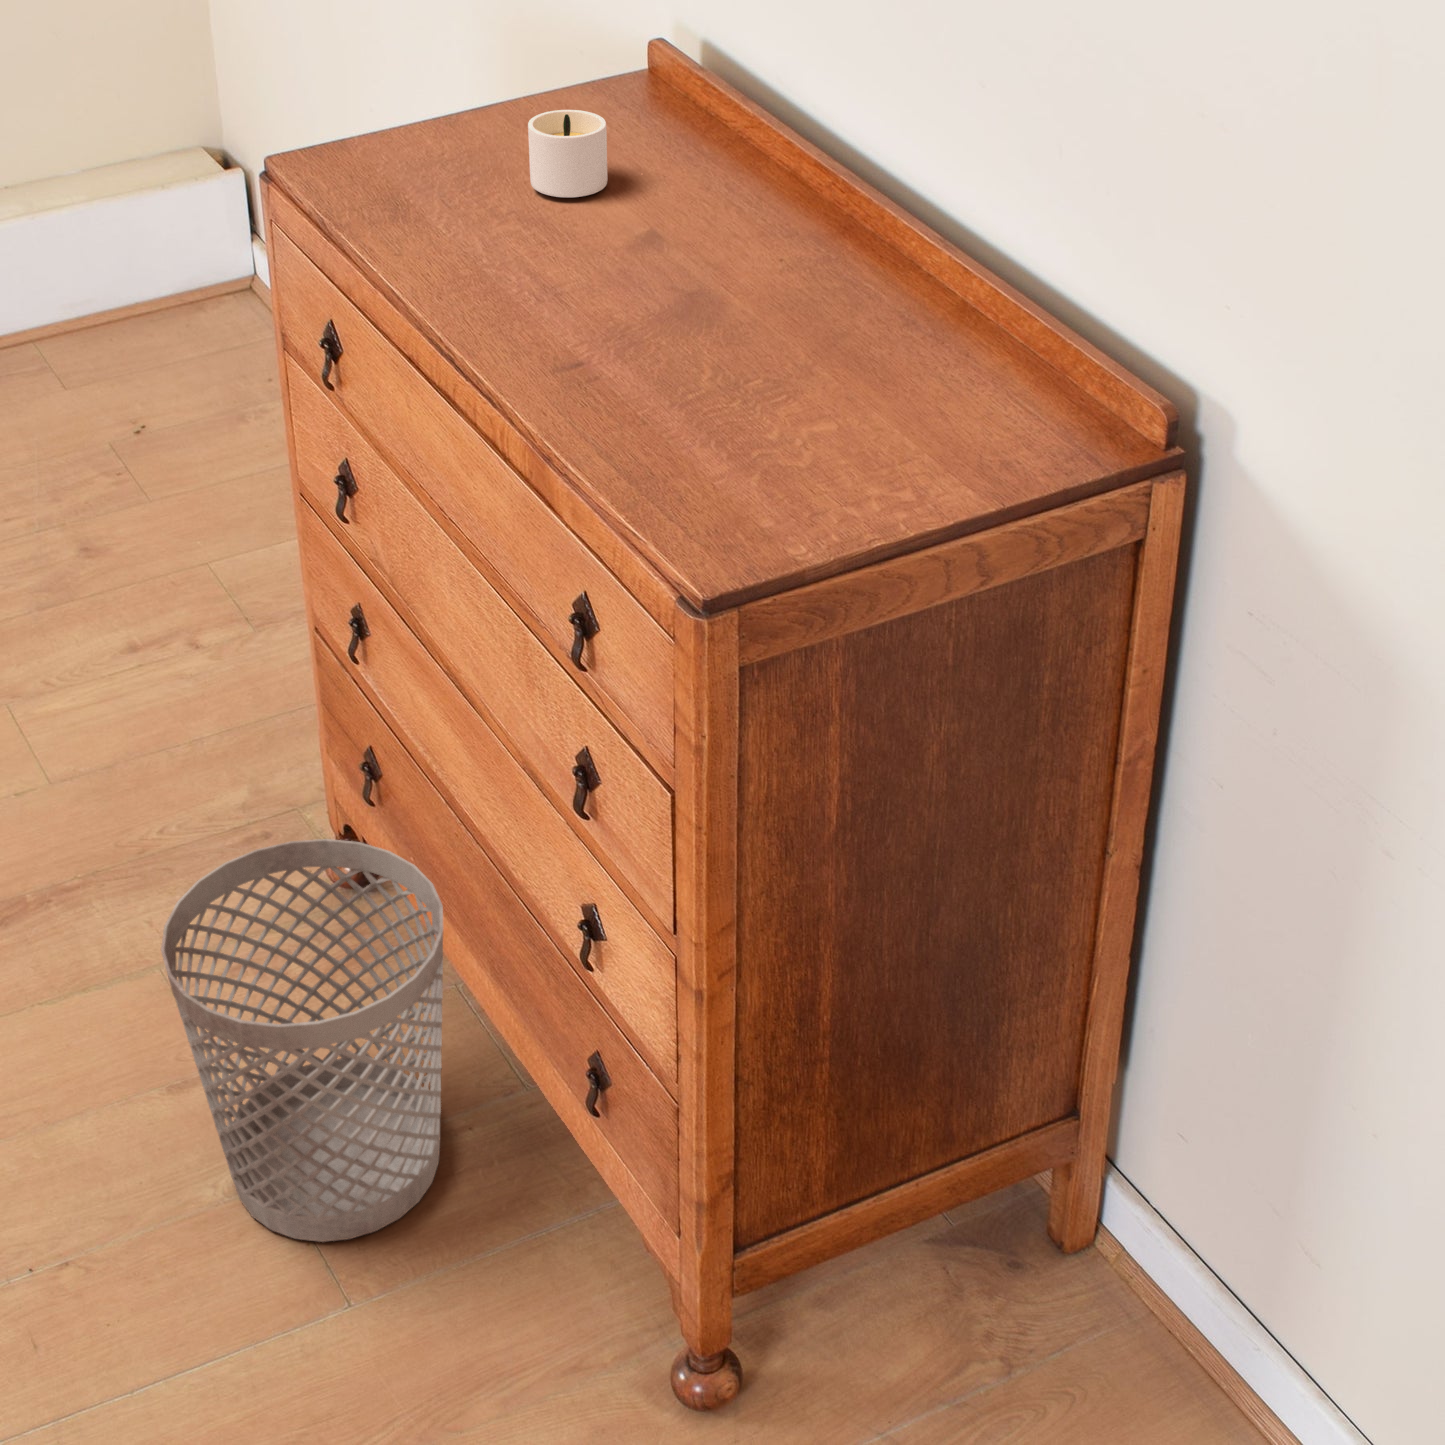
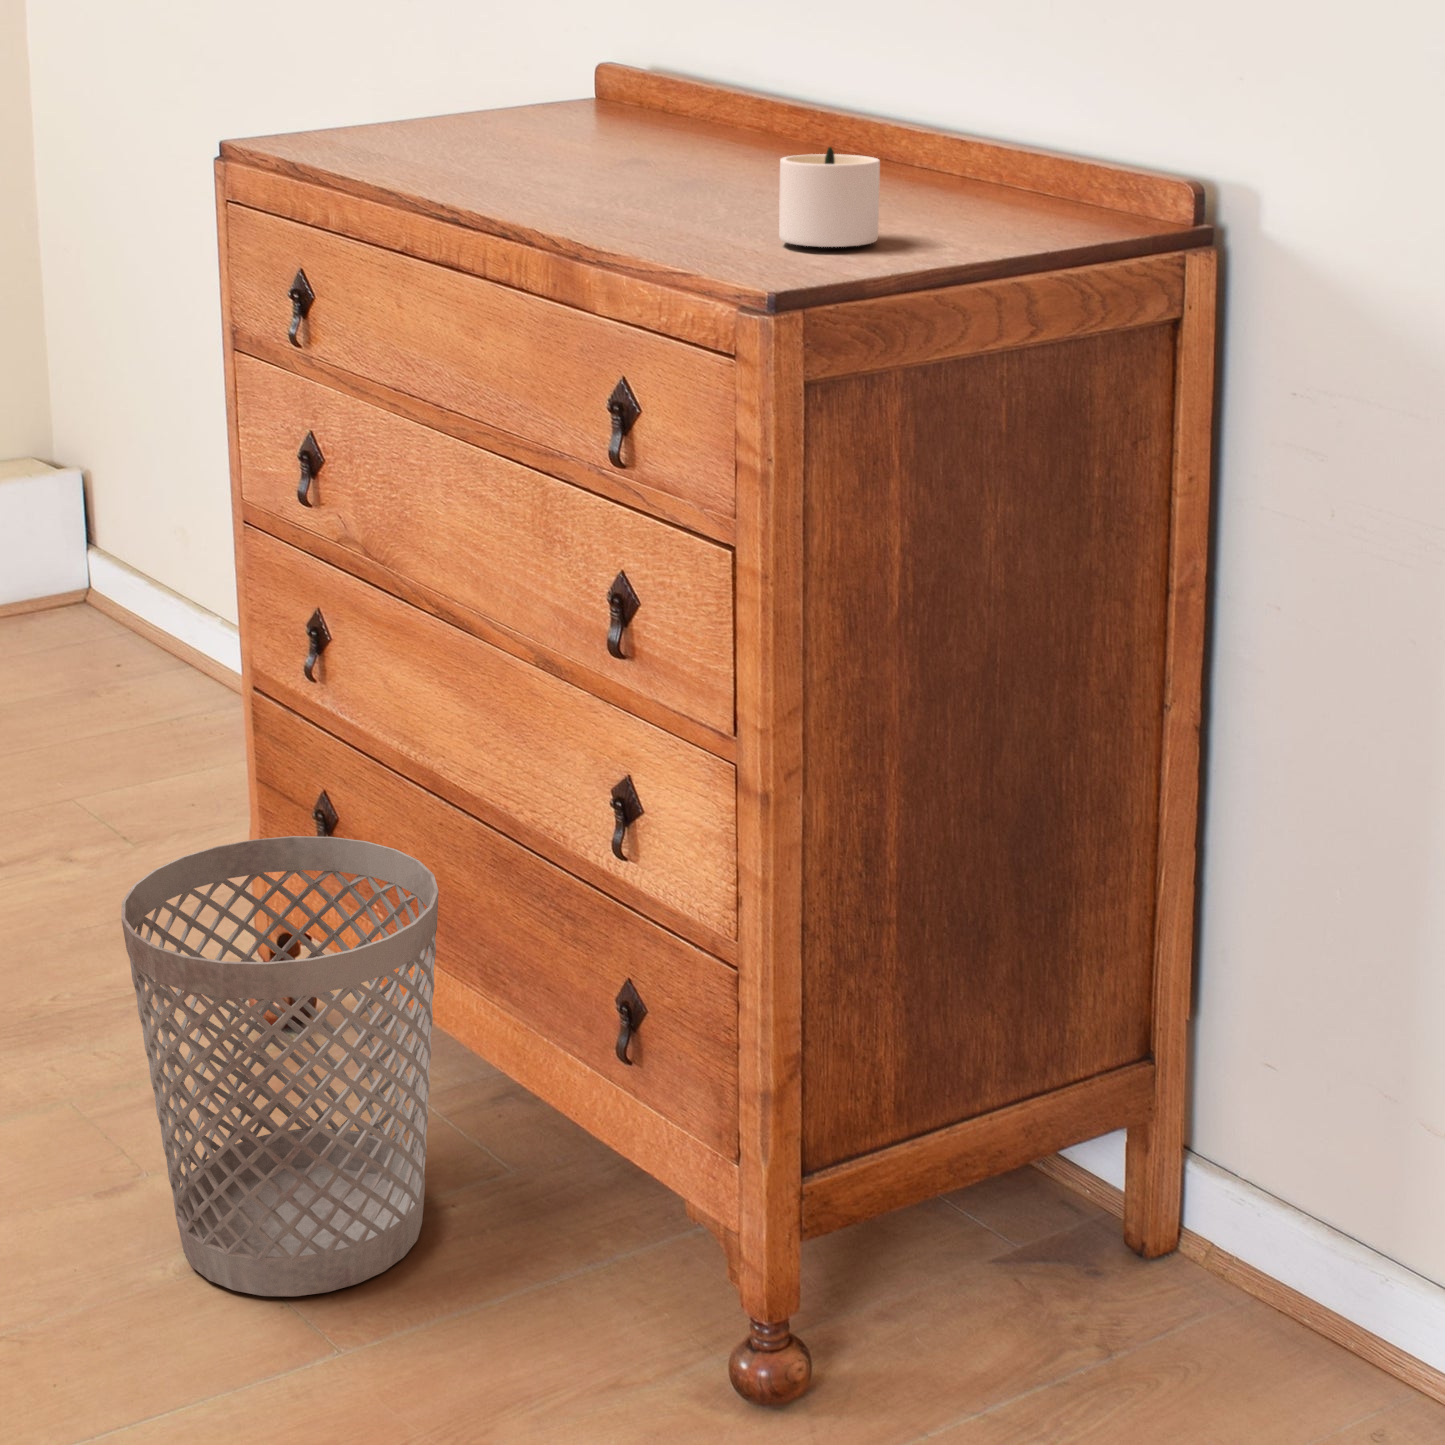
candle: present [528,110,608,197] -> present [779,147,880,247]

